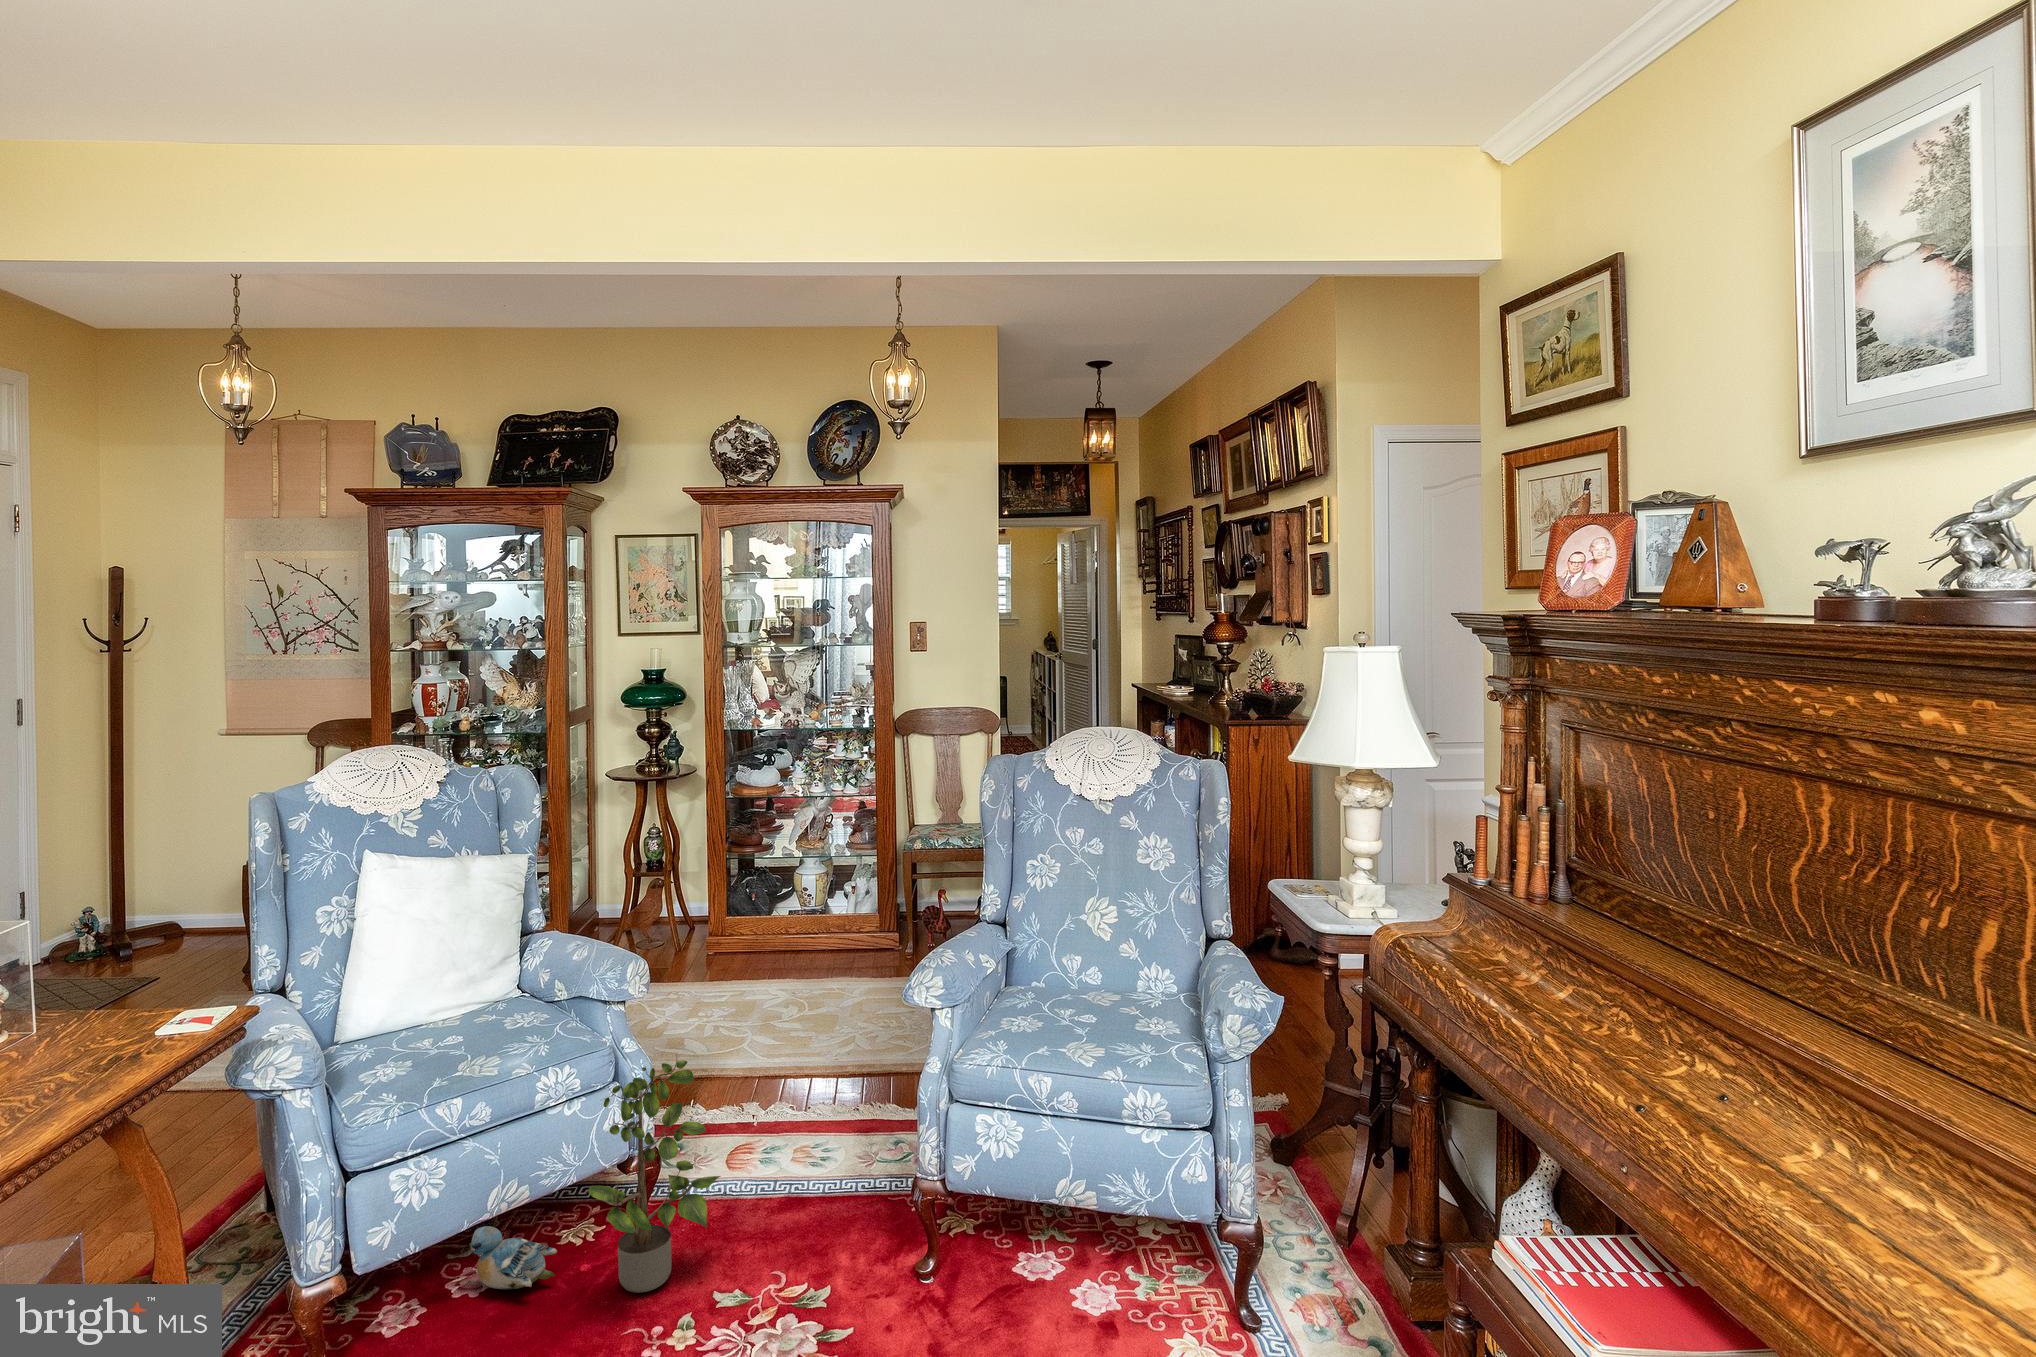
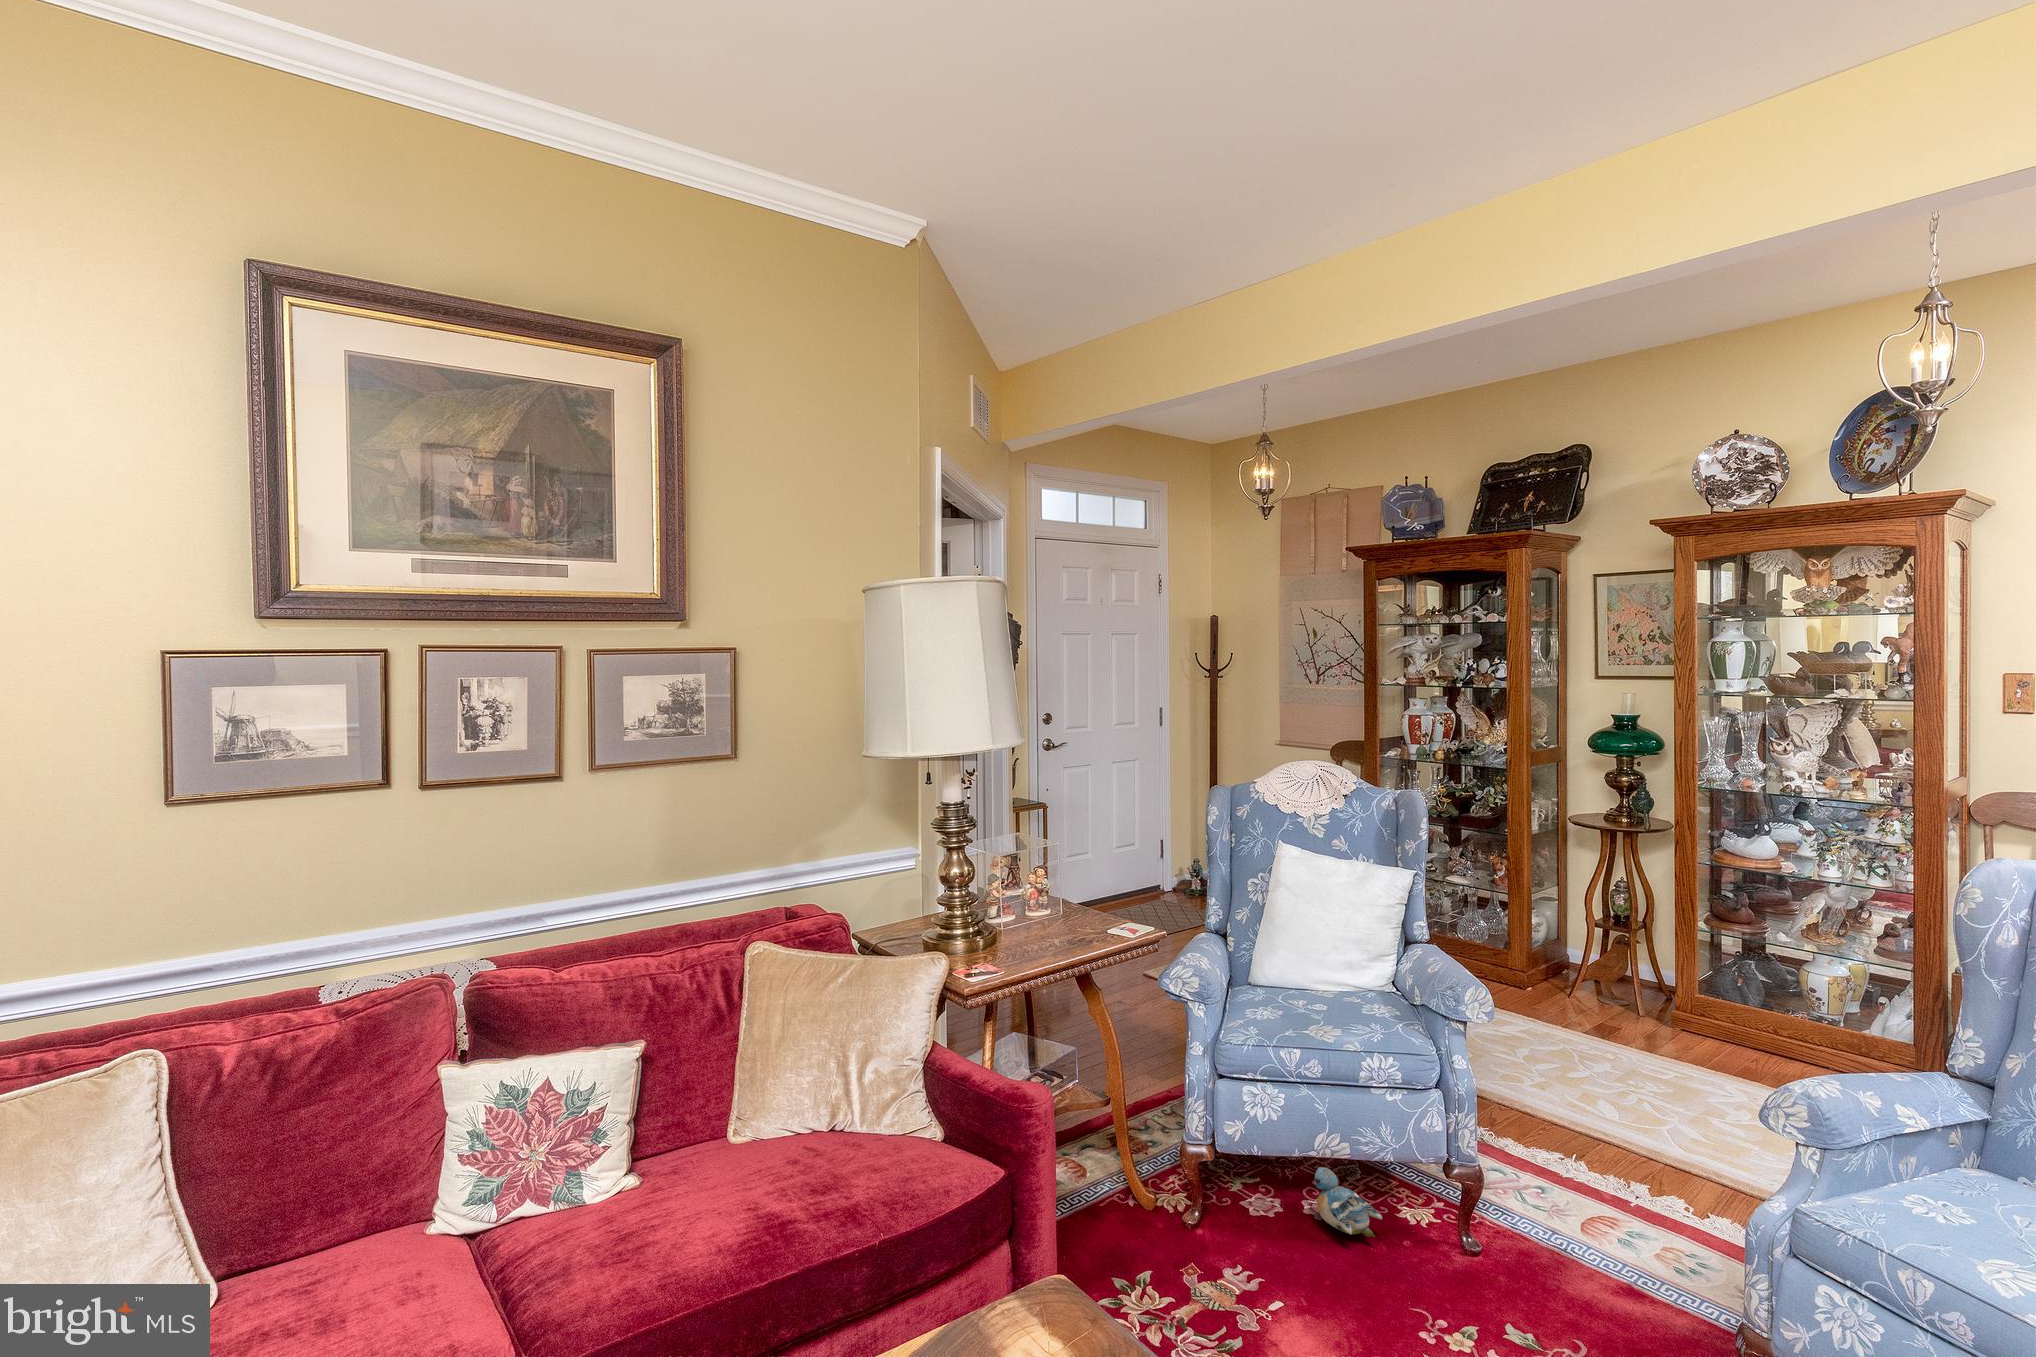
potted plant: present [588,1055,721,1293] -> none [1400,1076,1538,1293]

